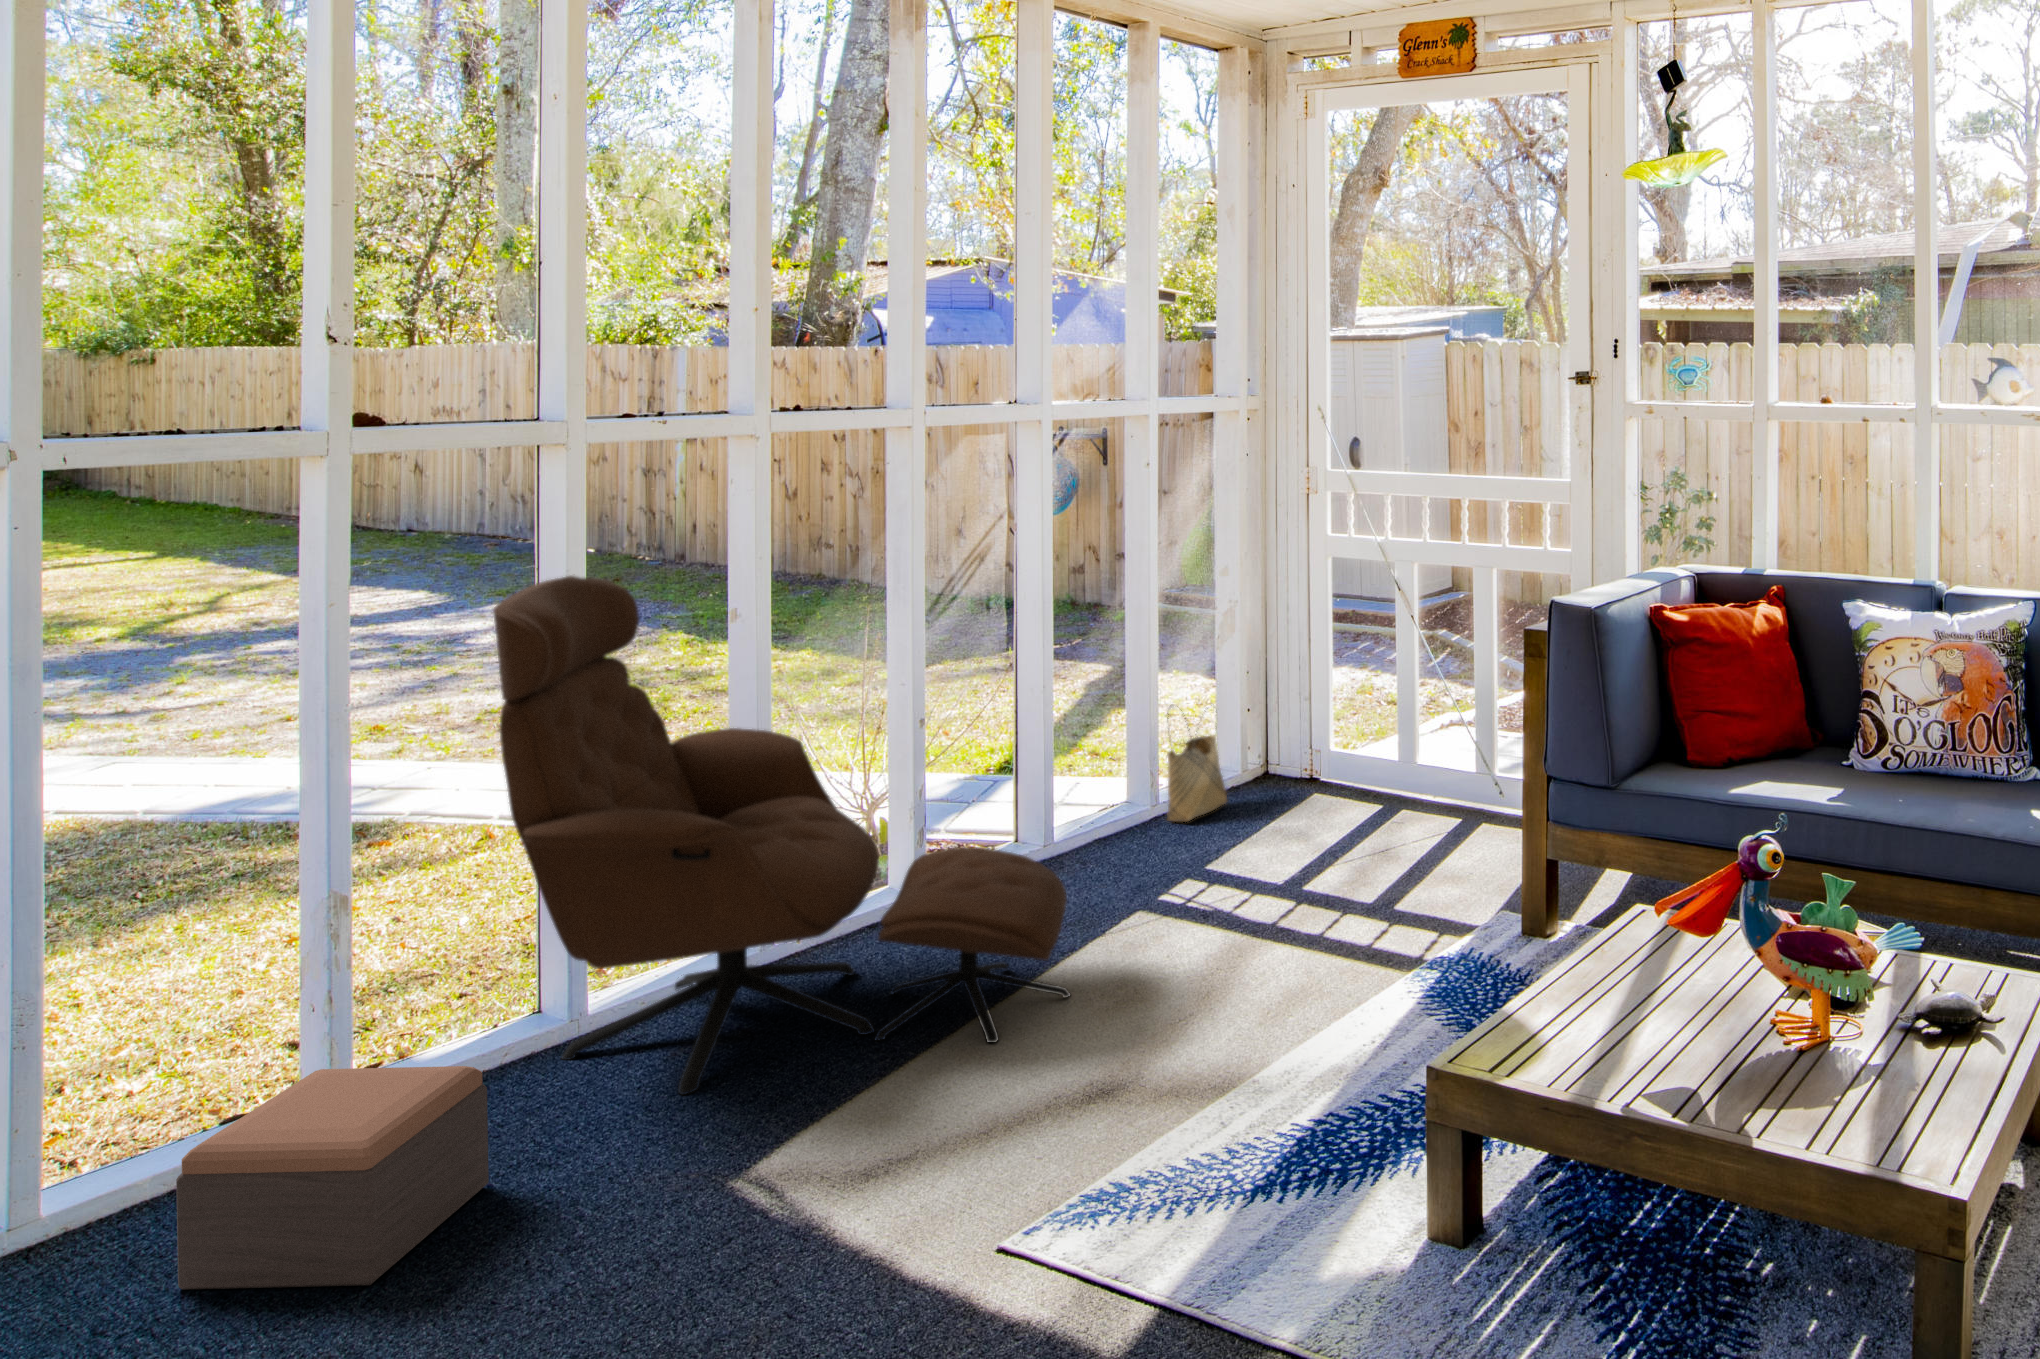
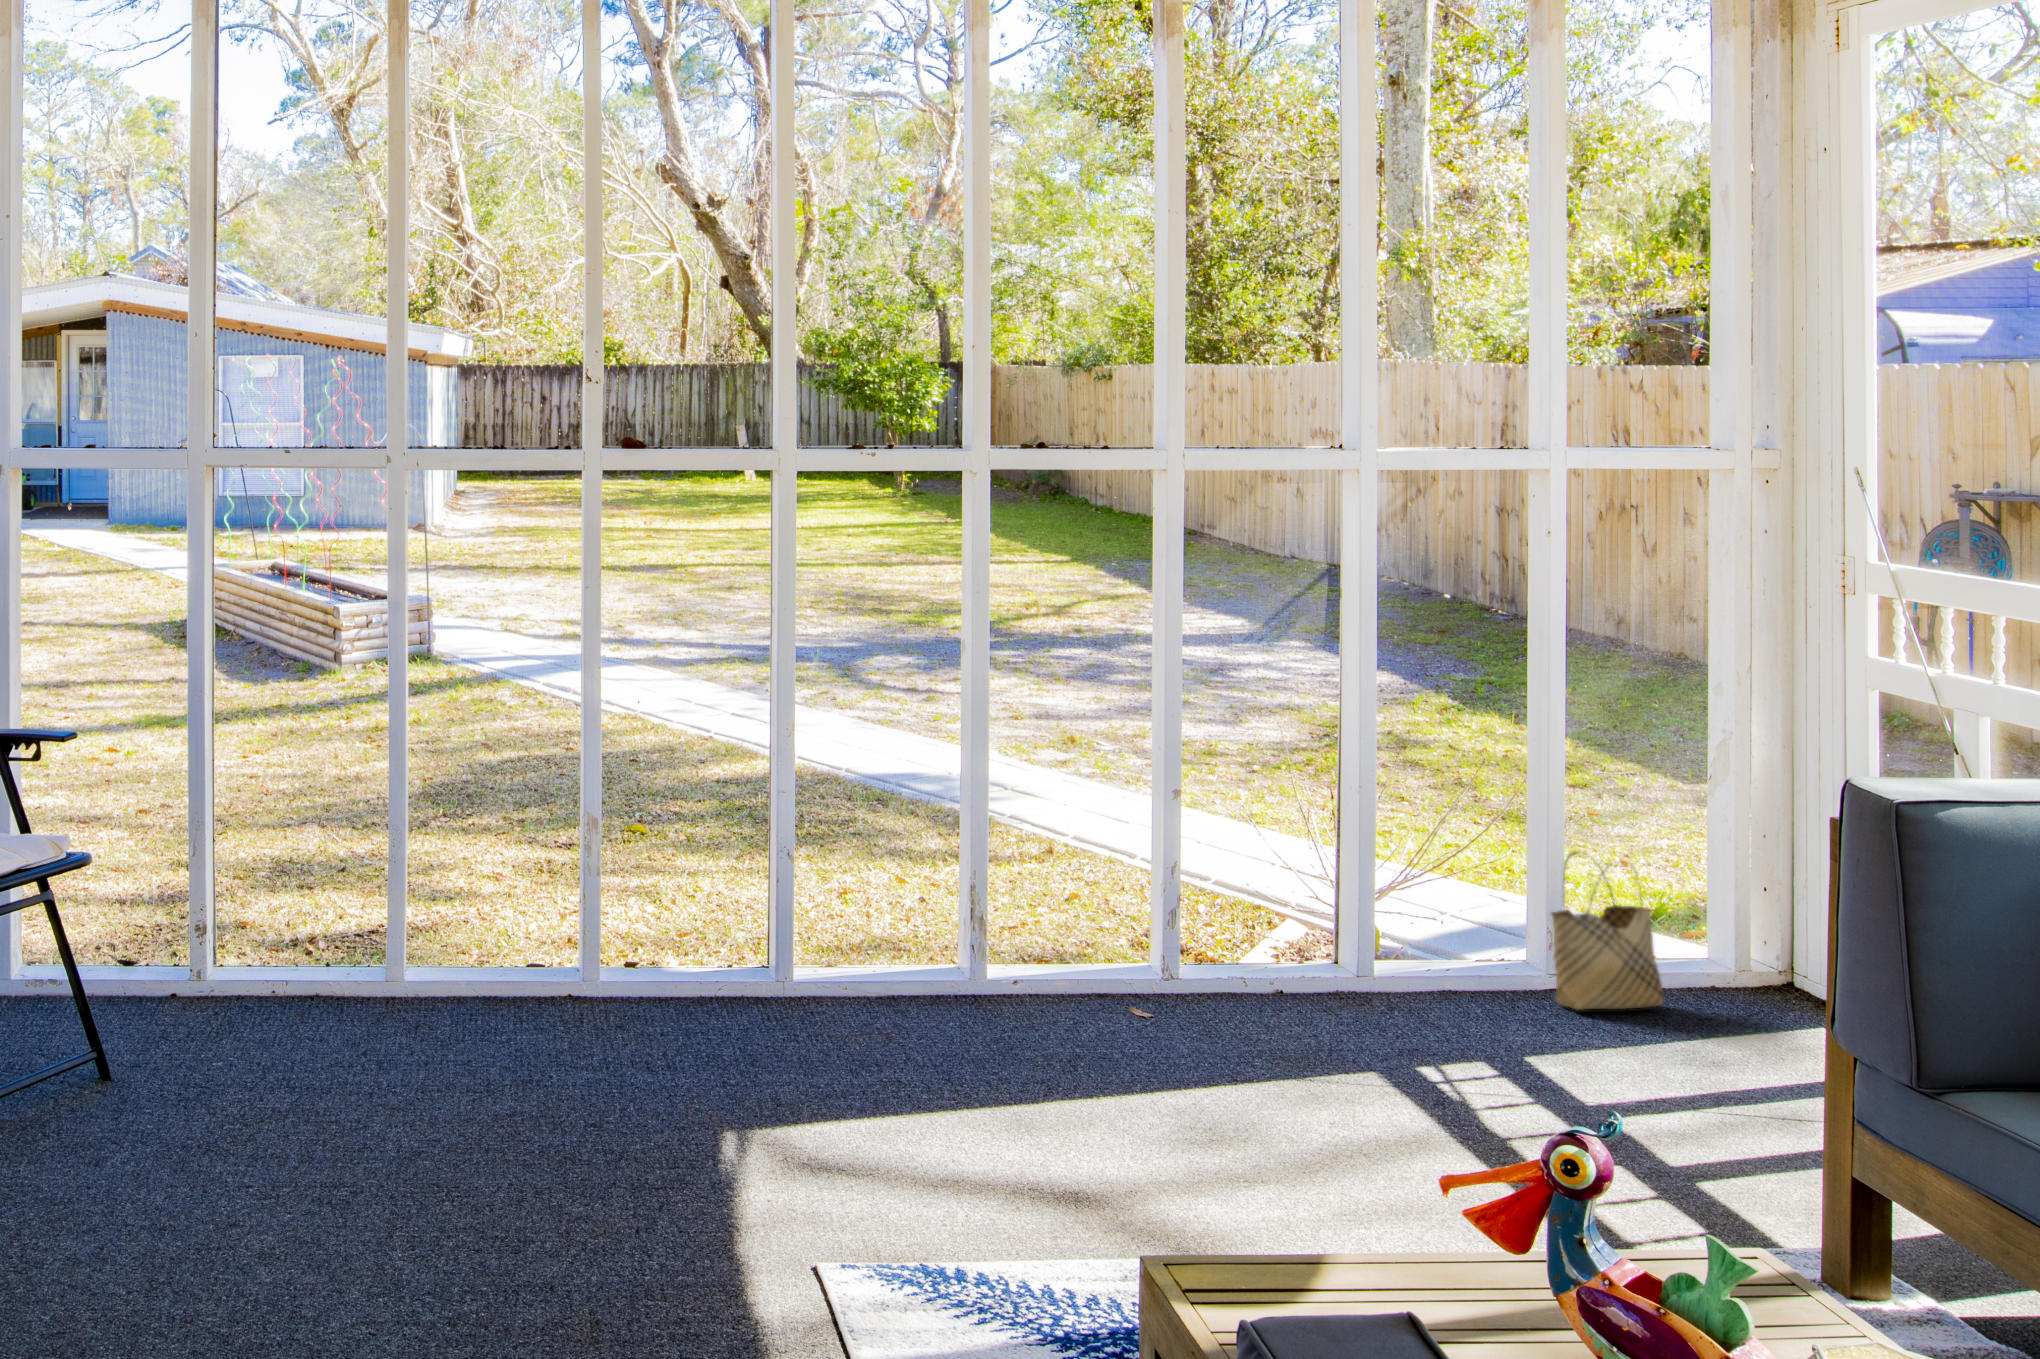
lounge chair: present [493,576,1070,1094] -> none [691,587,1215,1128]
footstool: present [176,1066,489,1290] -> none [425,941,616,1099]

